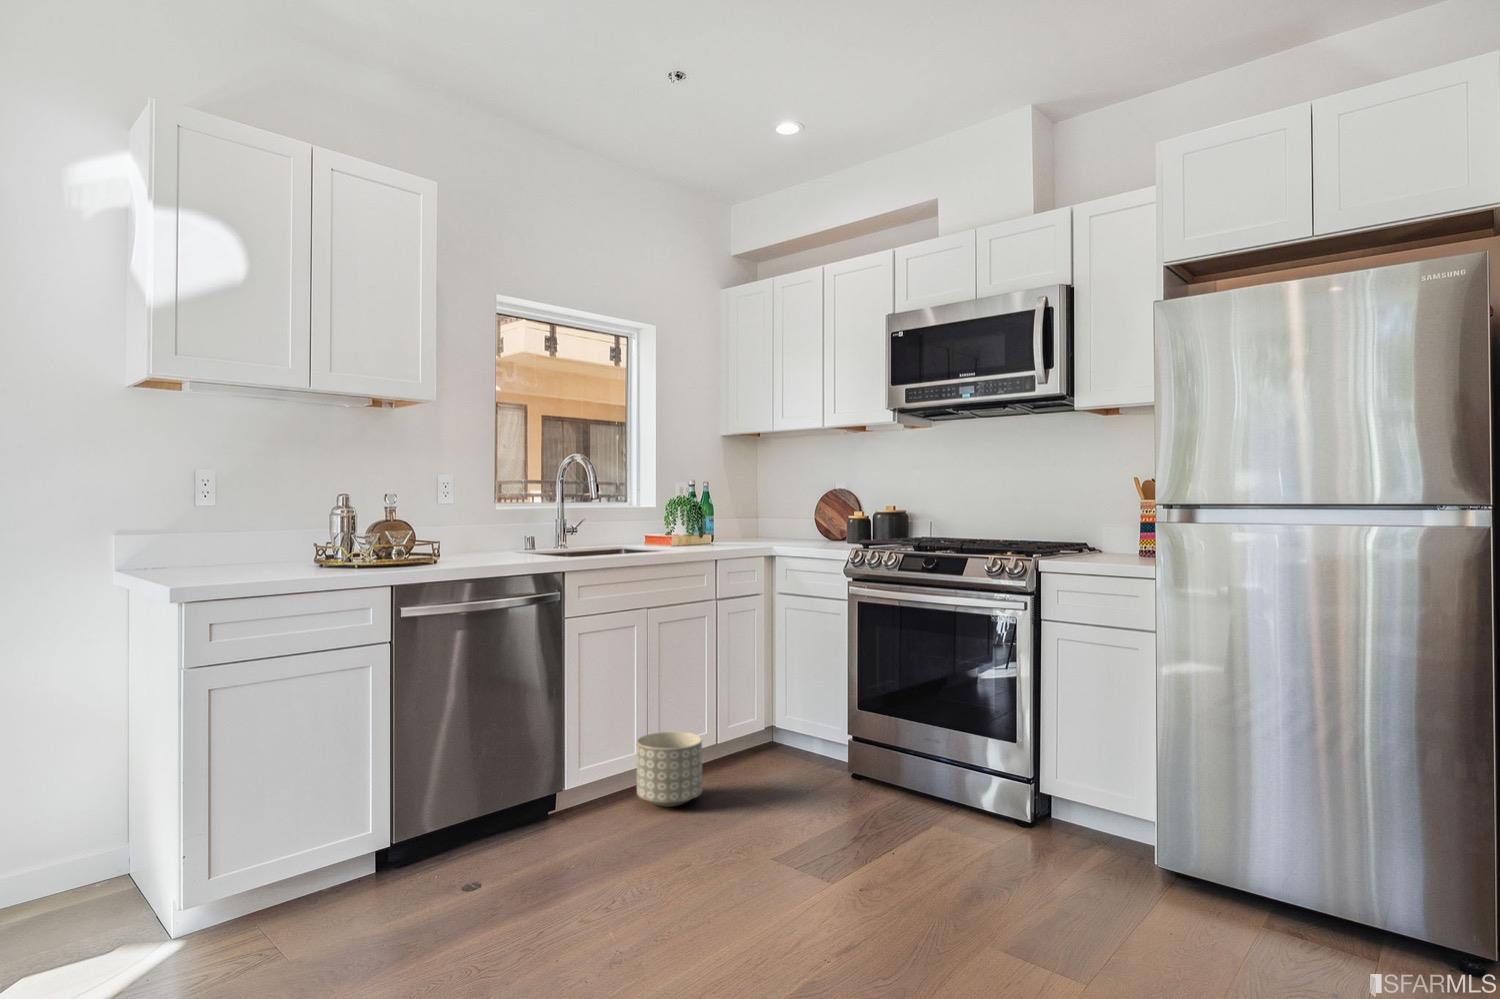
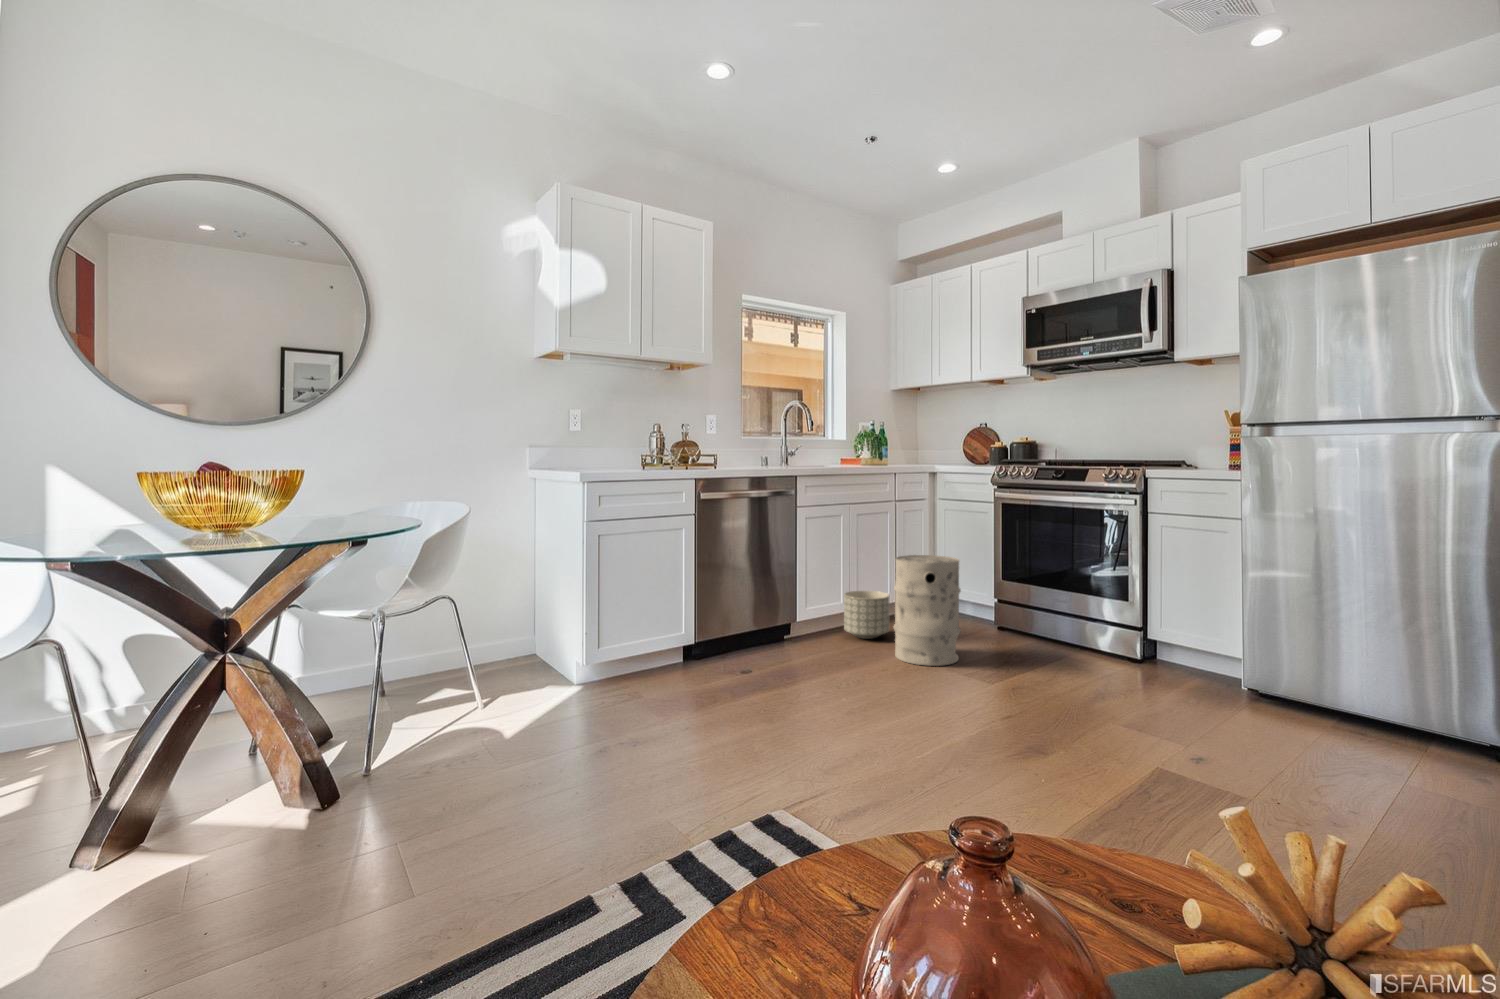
trash can: none [701,684,796,854] -> present [894,555,961,666]

